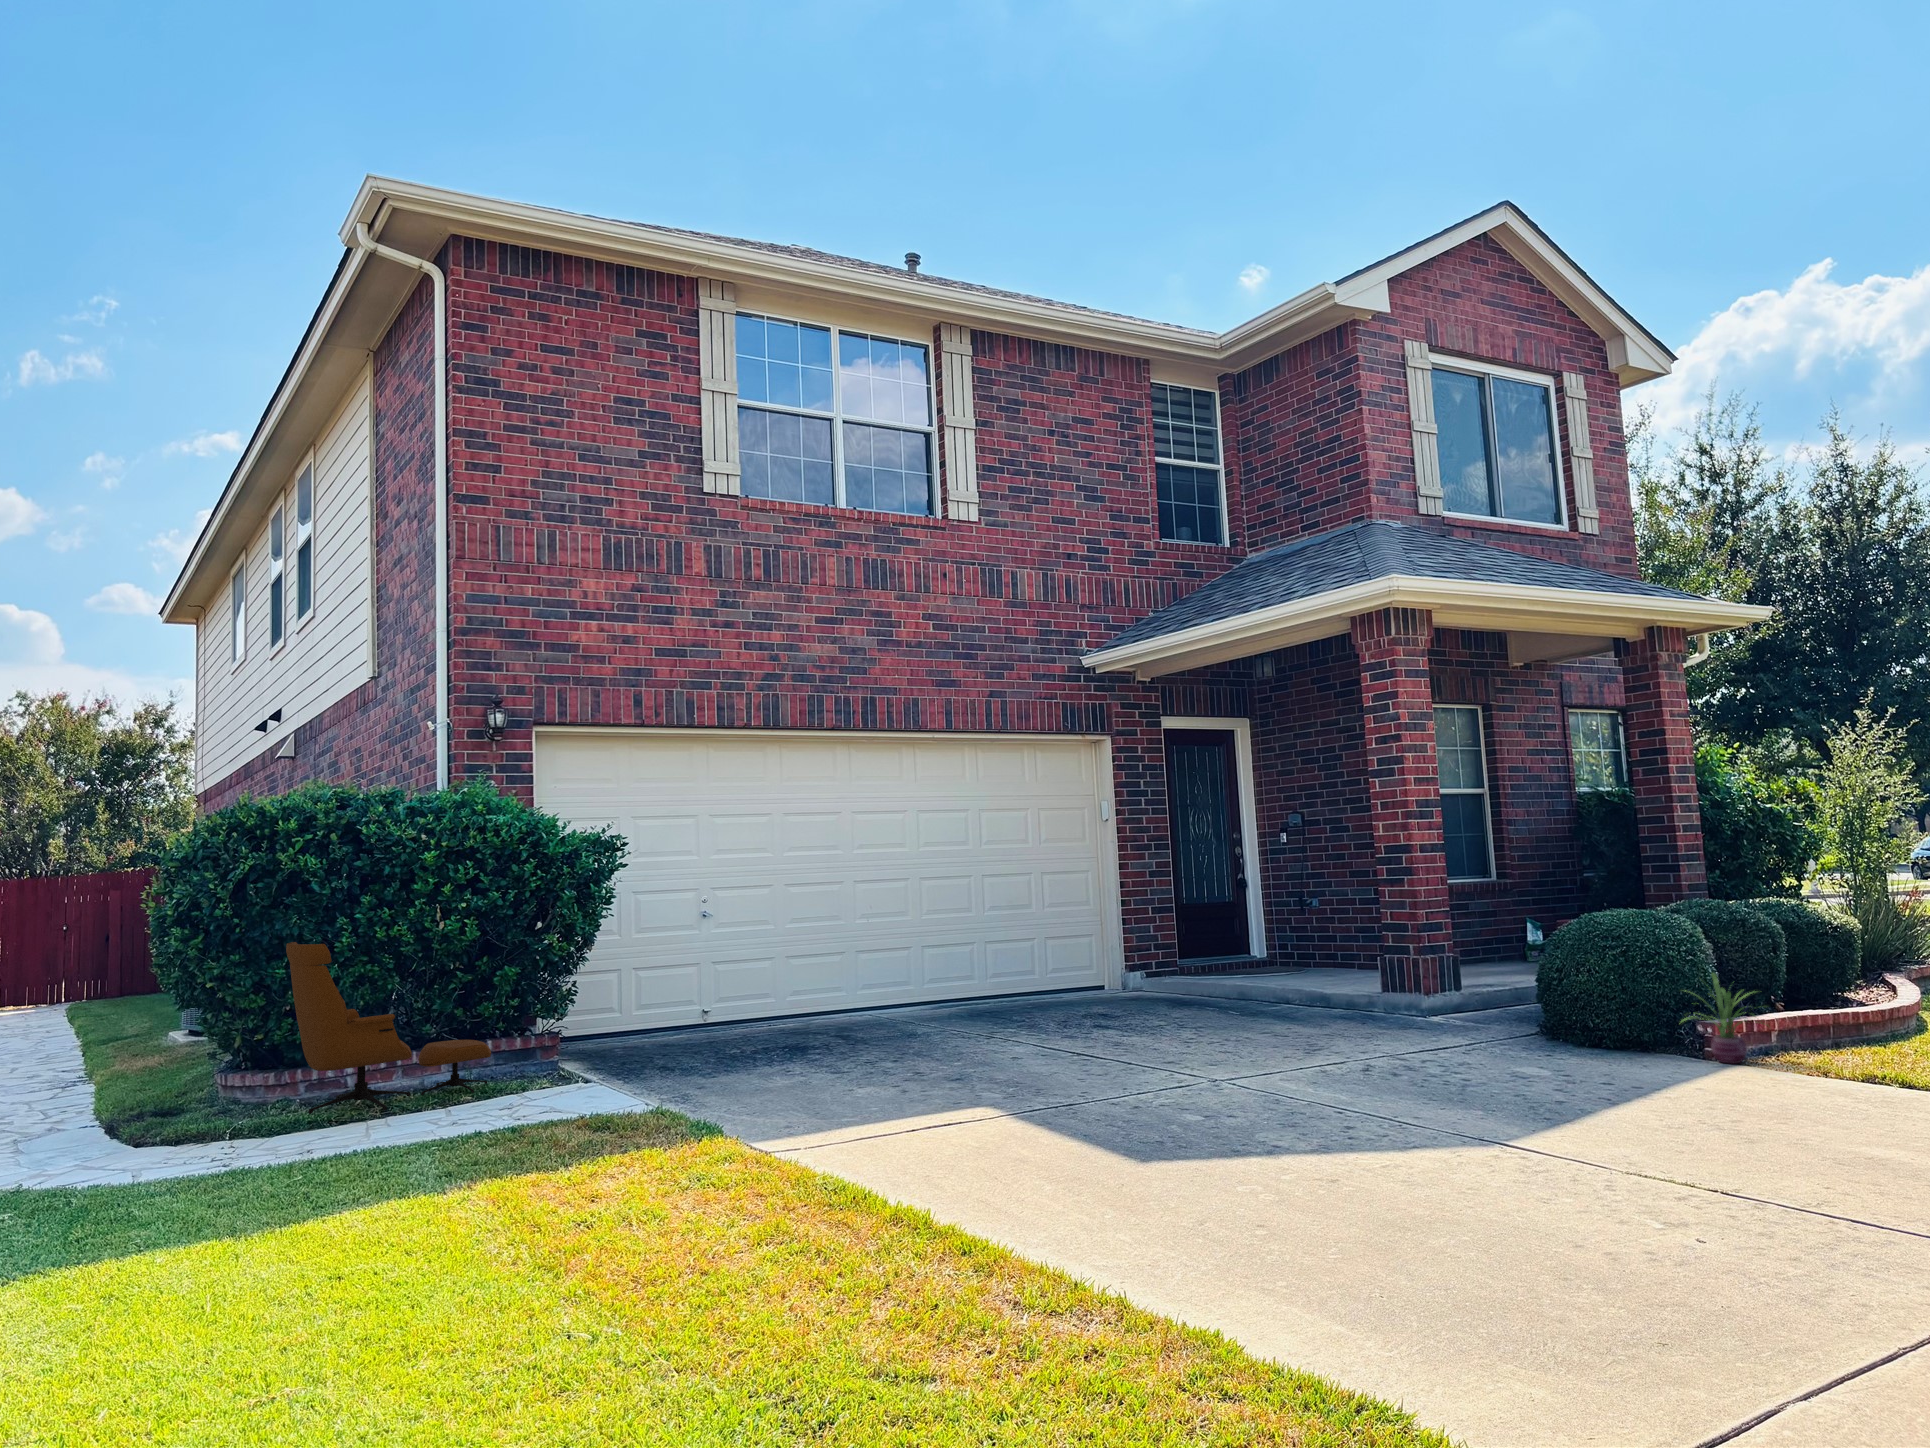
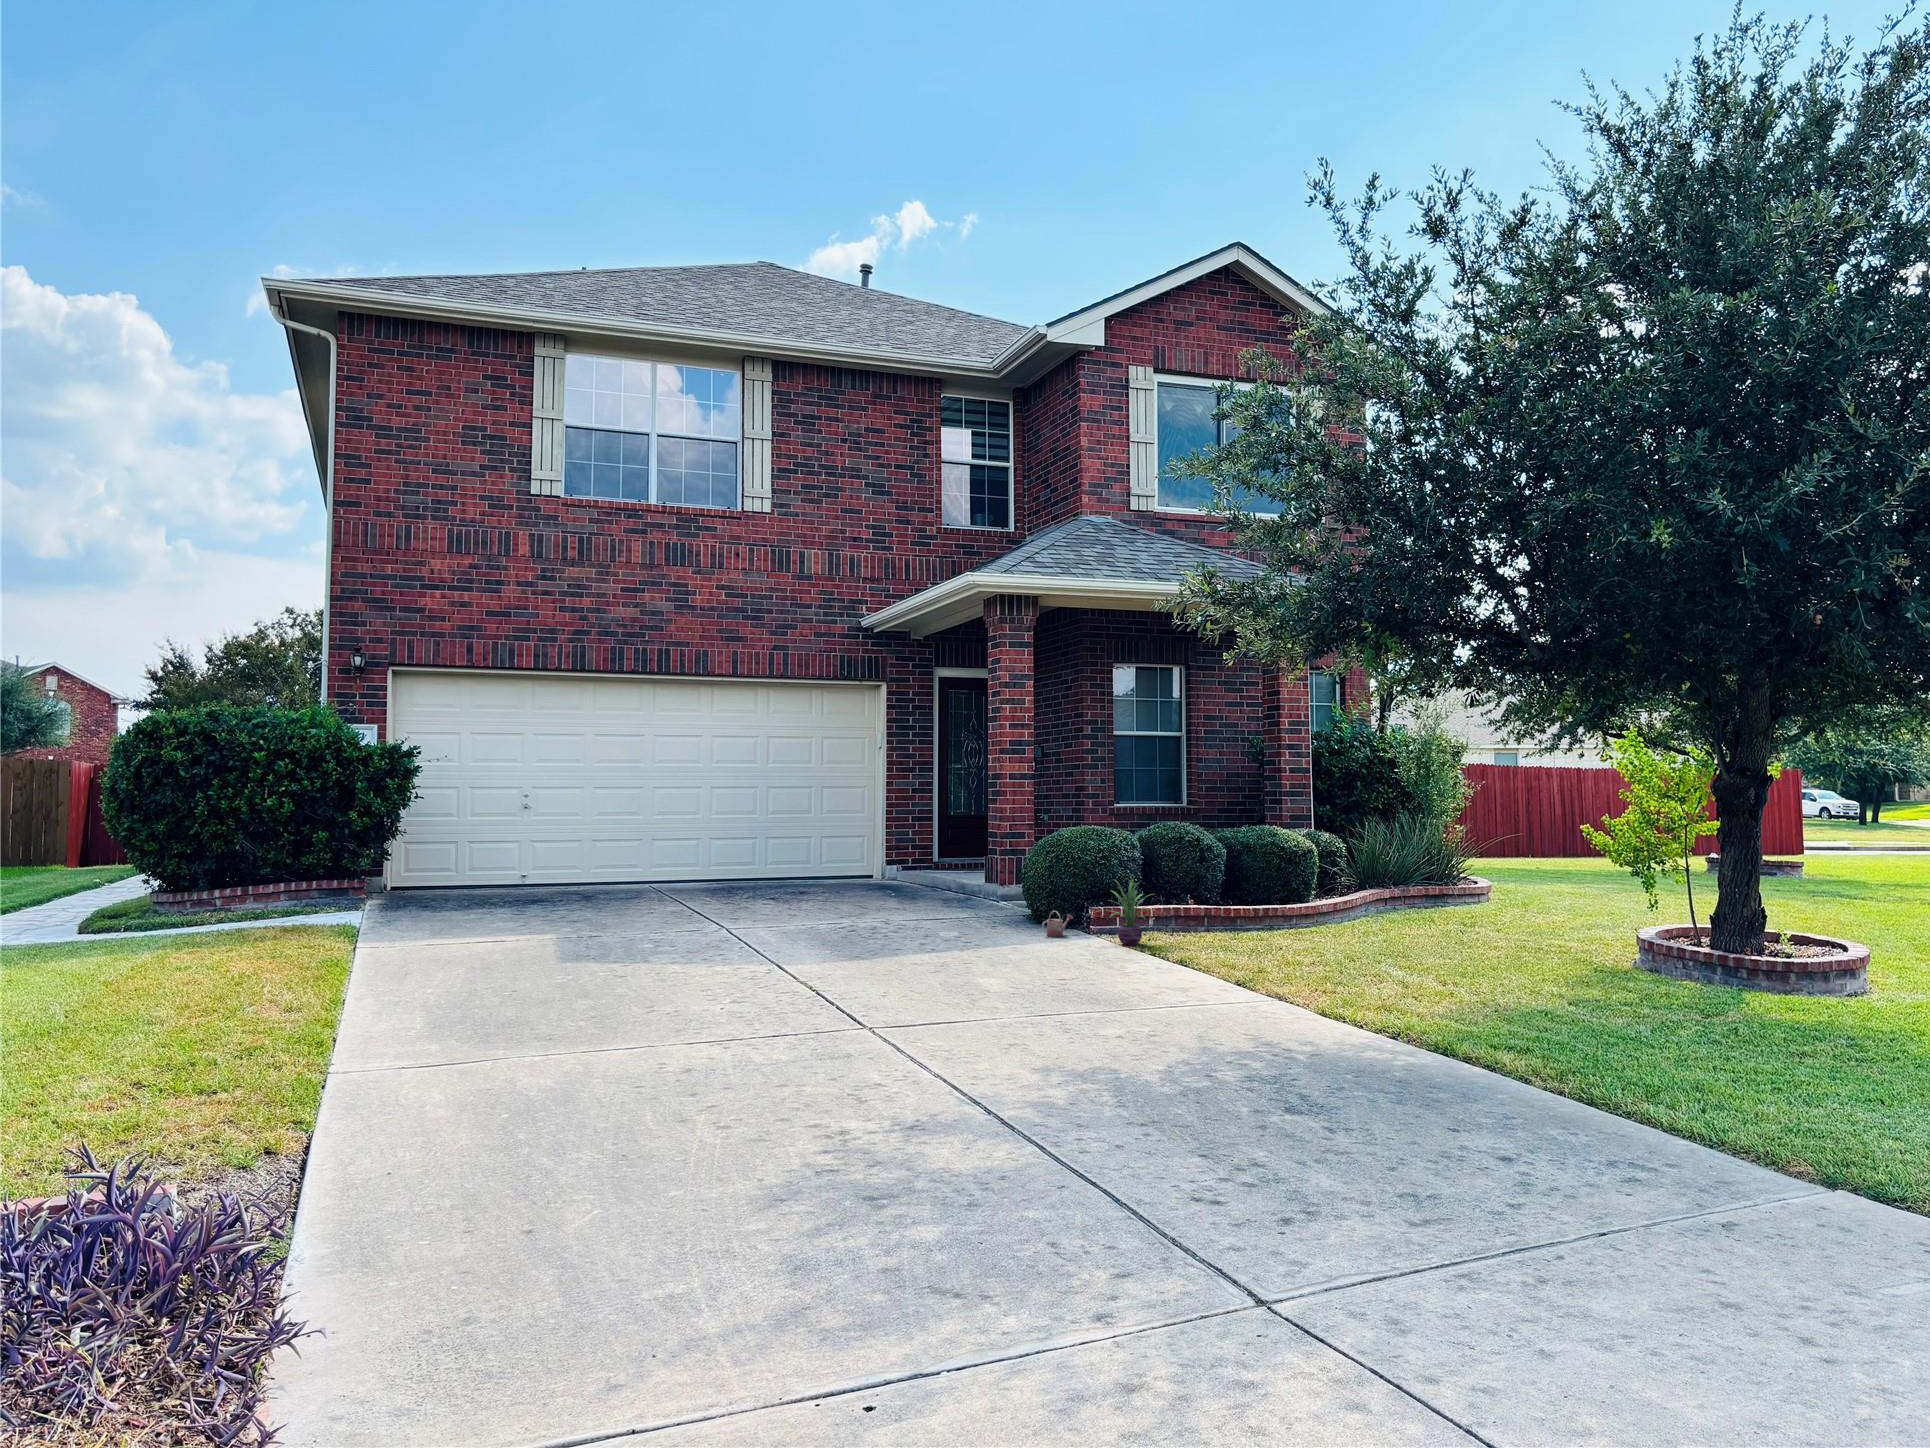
lounge chair: present [286,942,491,1114] -> none [154,809,306,919]
watering can: none [1585,1022,1612,1058] -> present [1042,911,1073,937]

